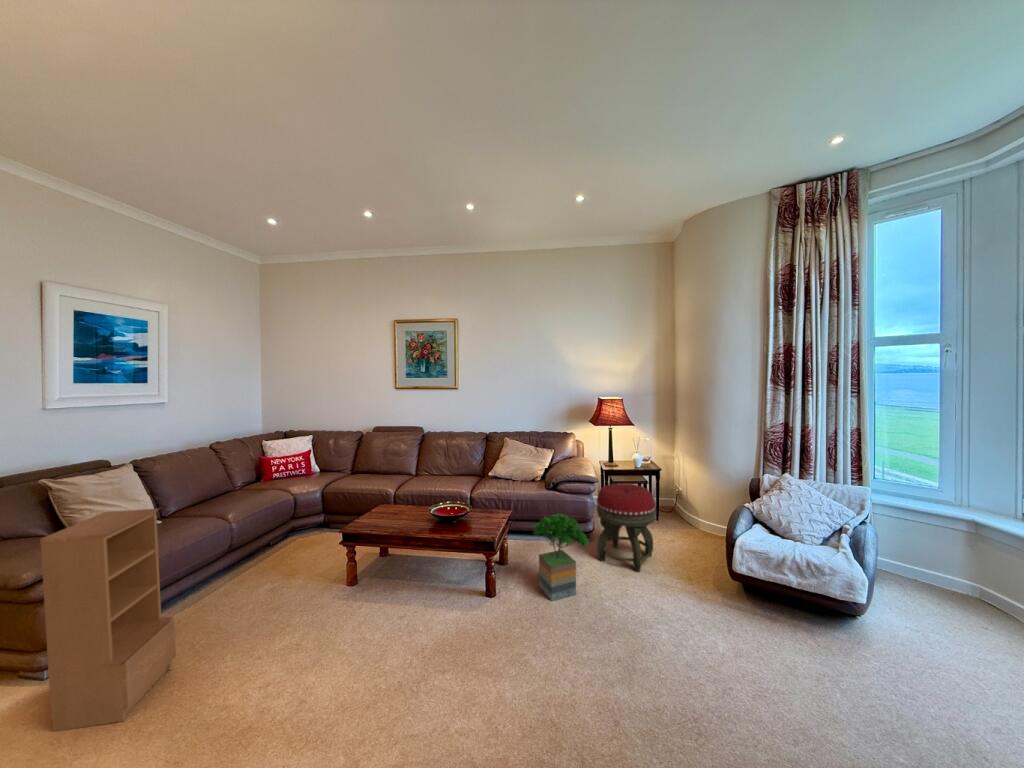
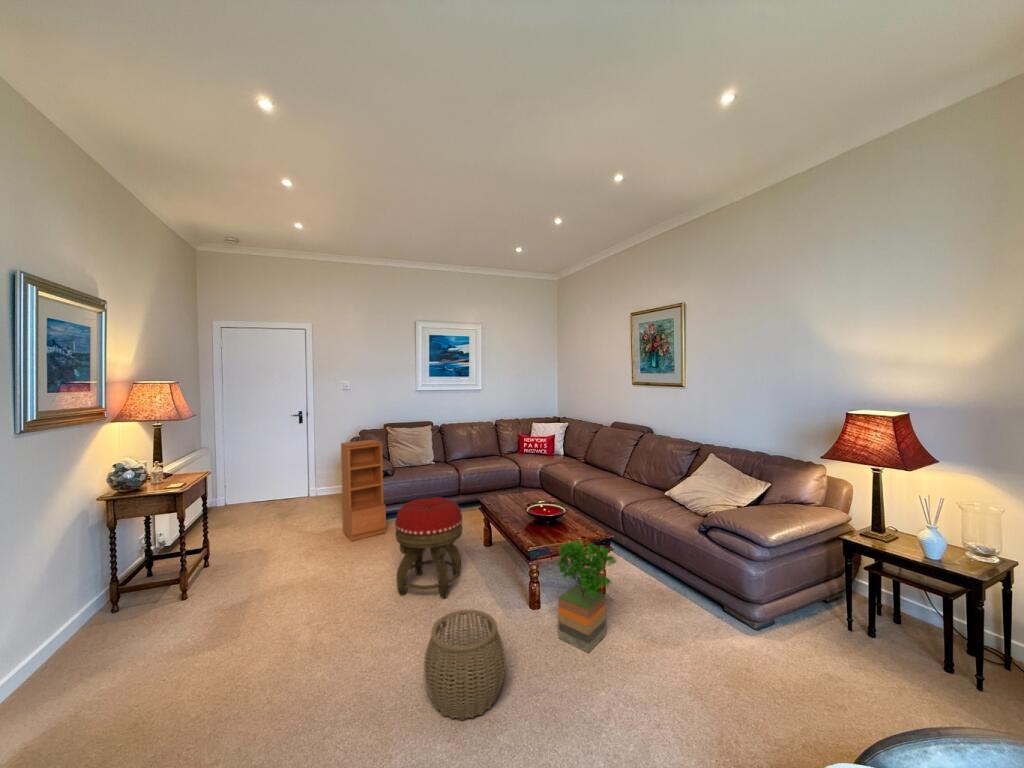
footstool: present [597,484,655,572] -> present [395,497,463,598]
woven basket: none [555,595,629,696] -> present [424,610,506,720]

